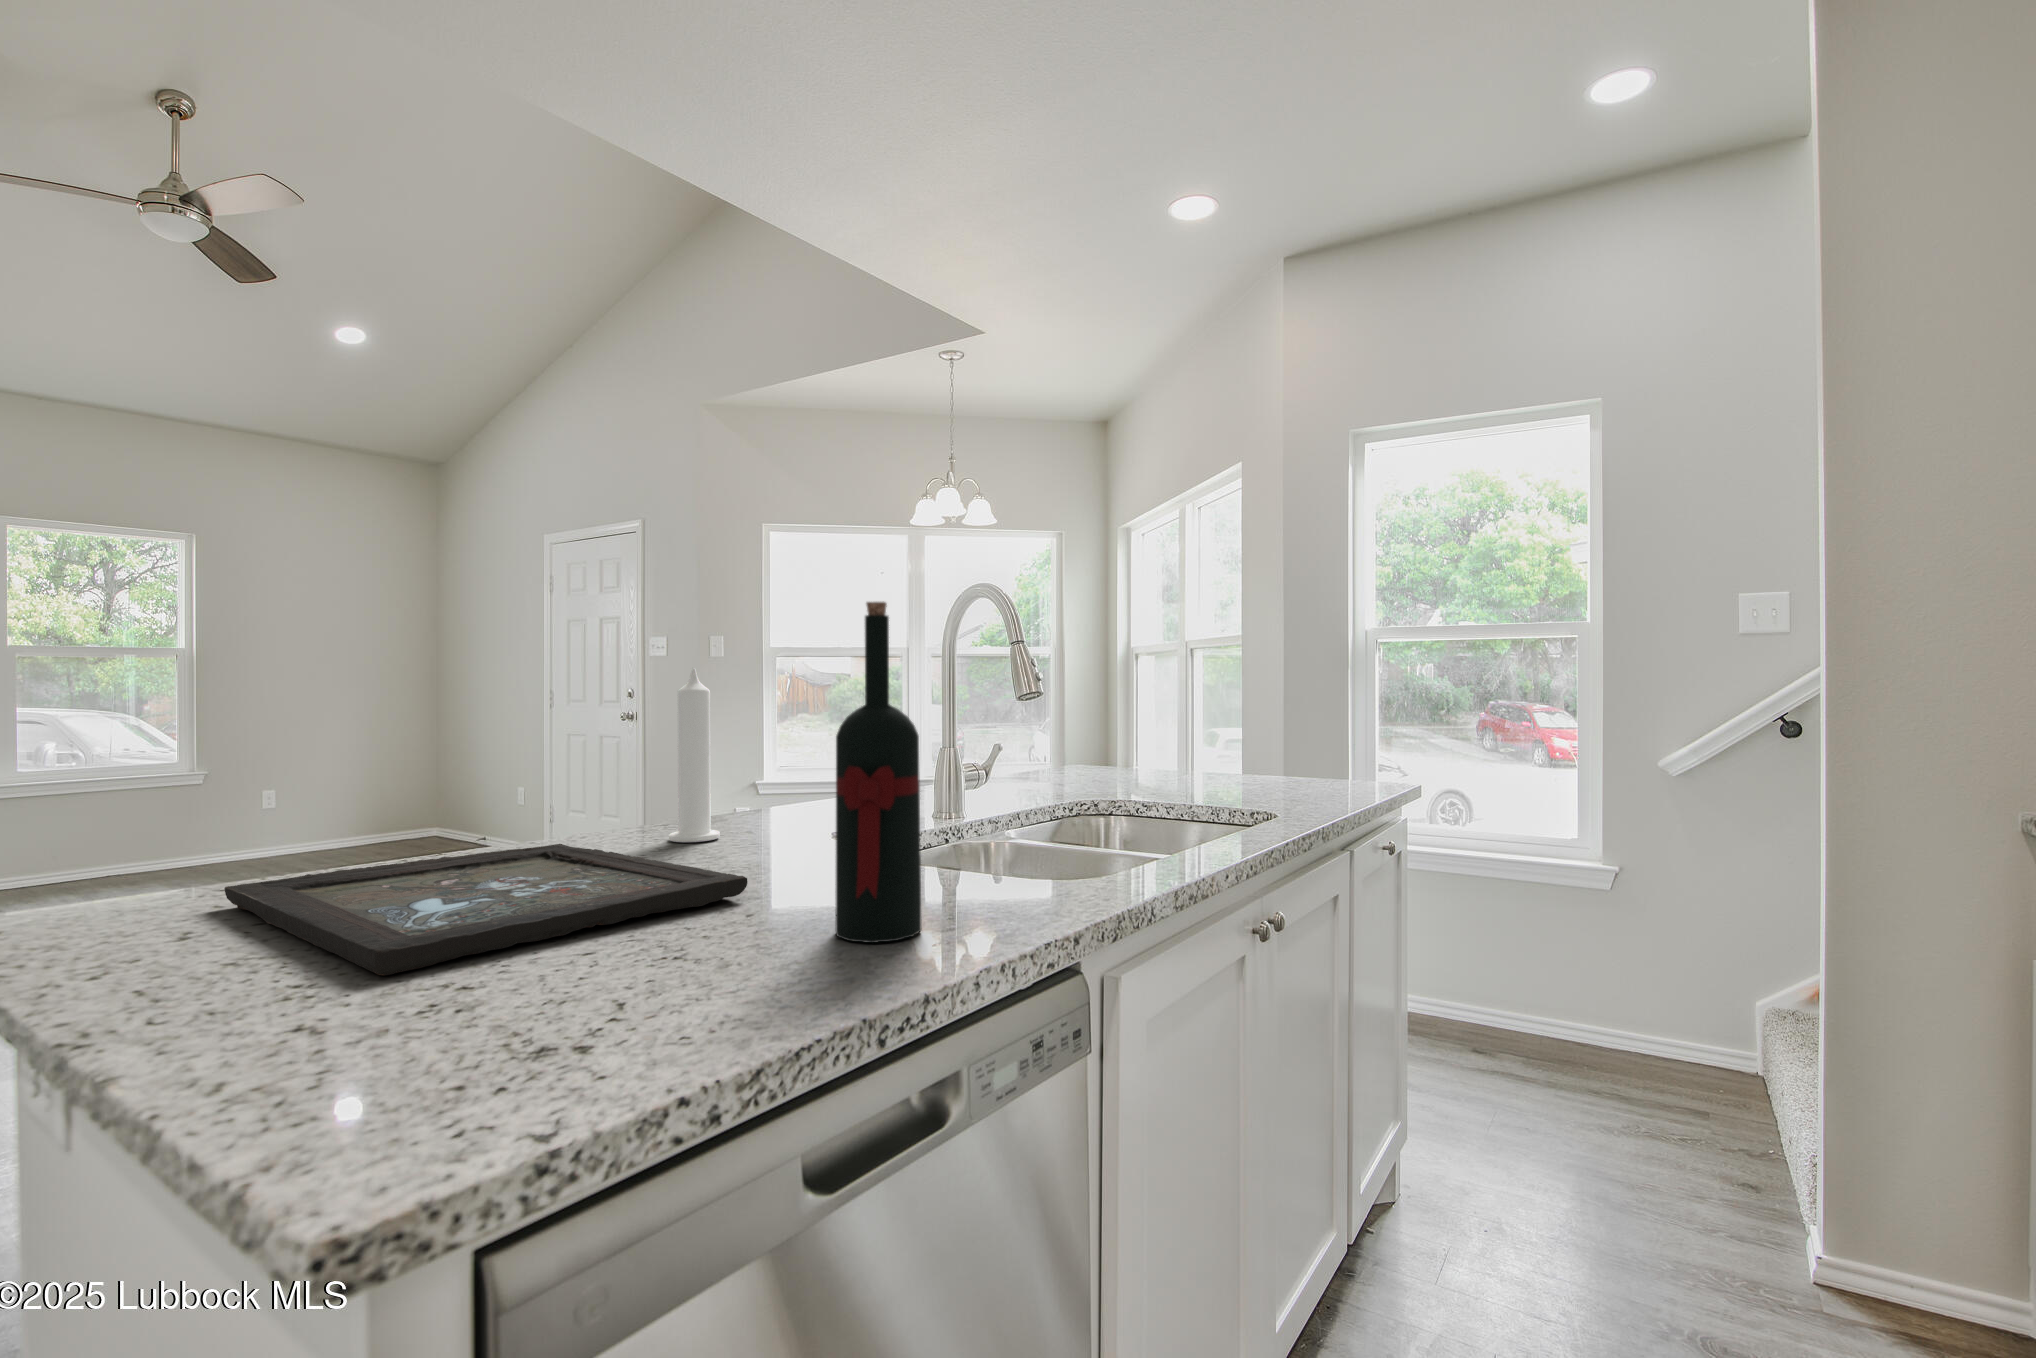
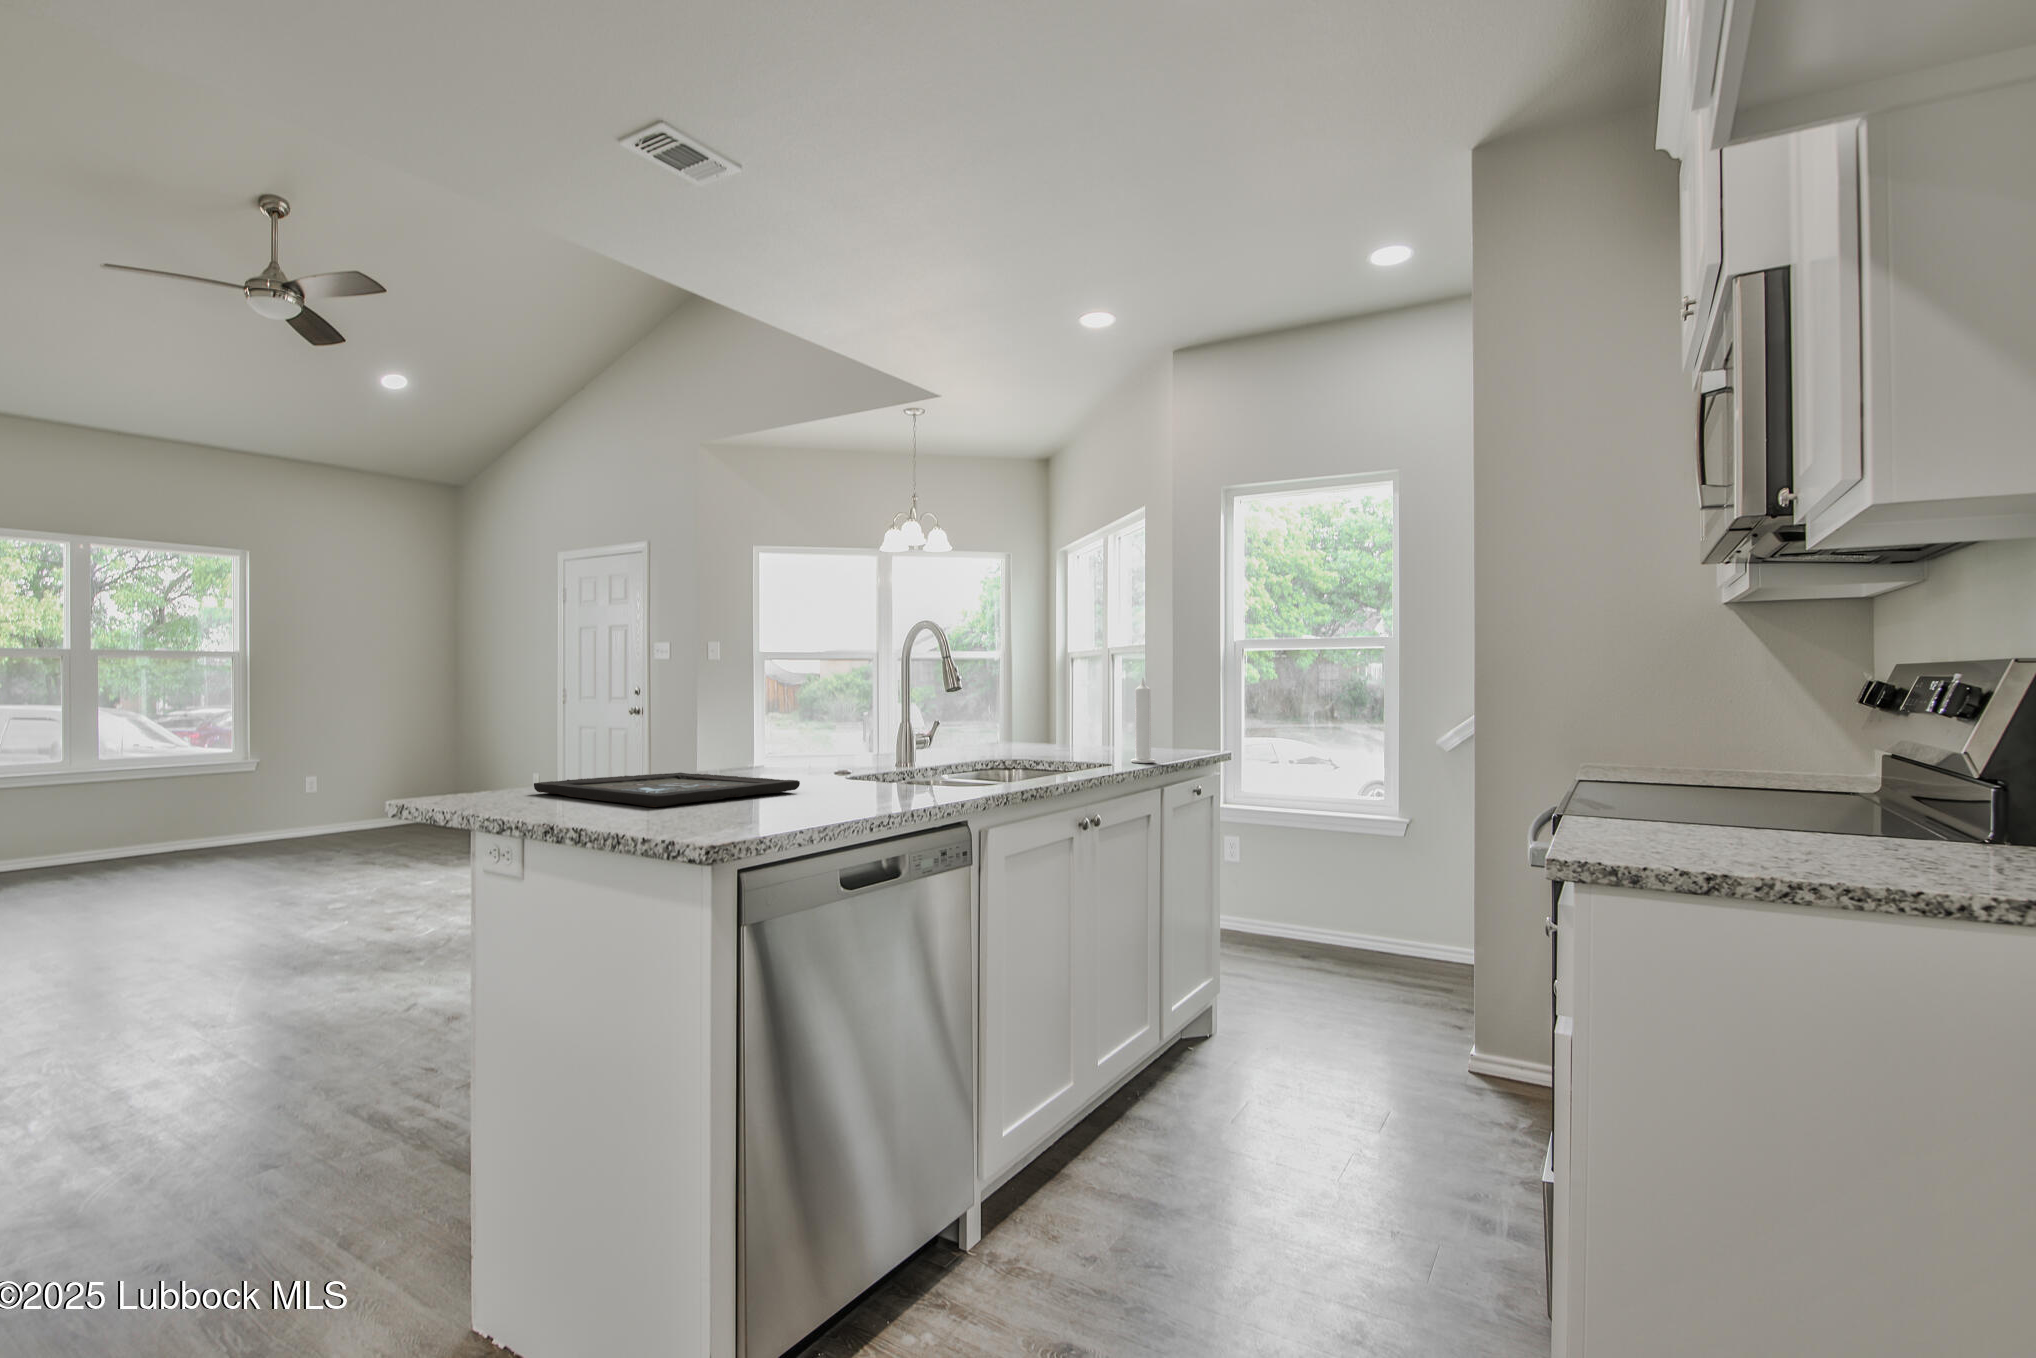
wine bottle: present [835,602,921,943] -> none [849,642,890,802]
candle: present [669,668,720,842] -> present [1131,678,1155,763]

